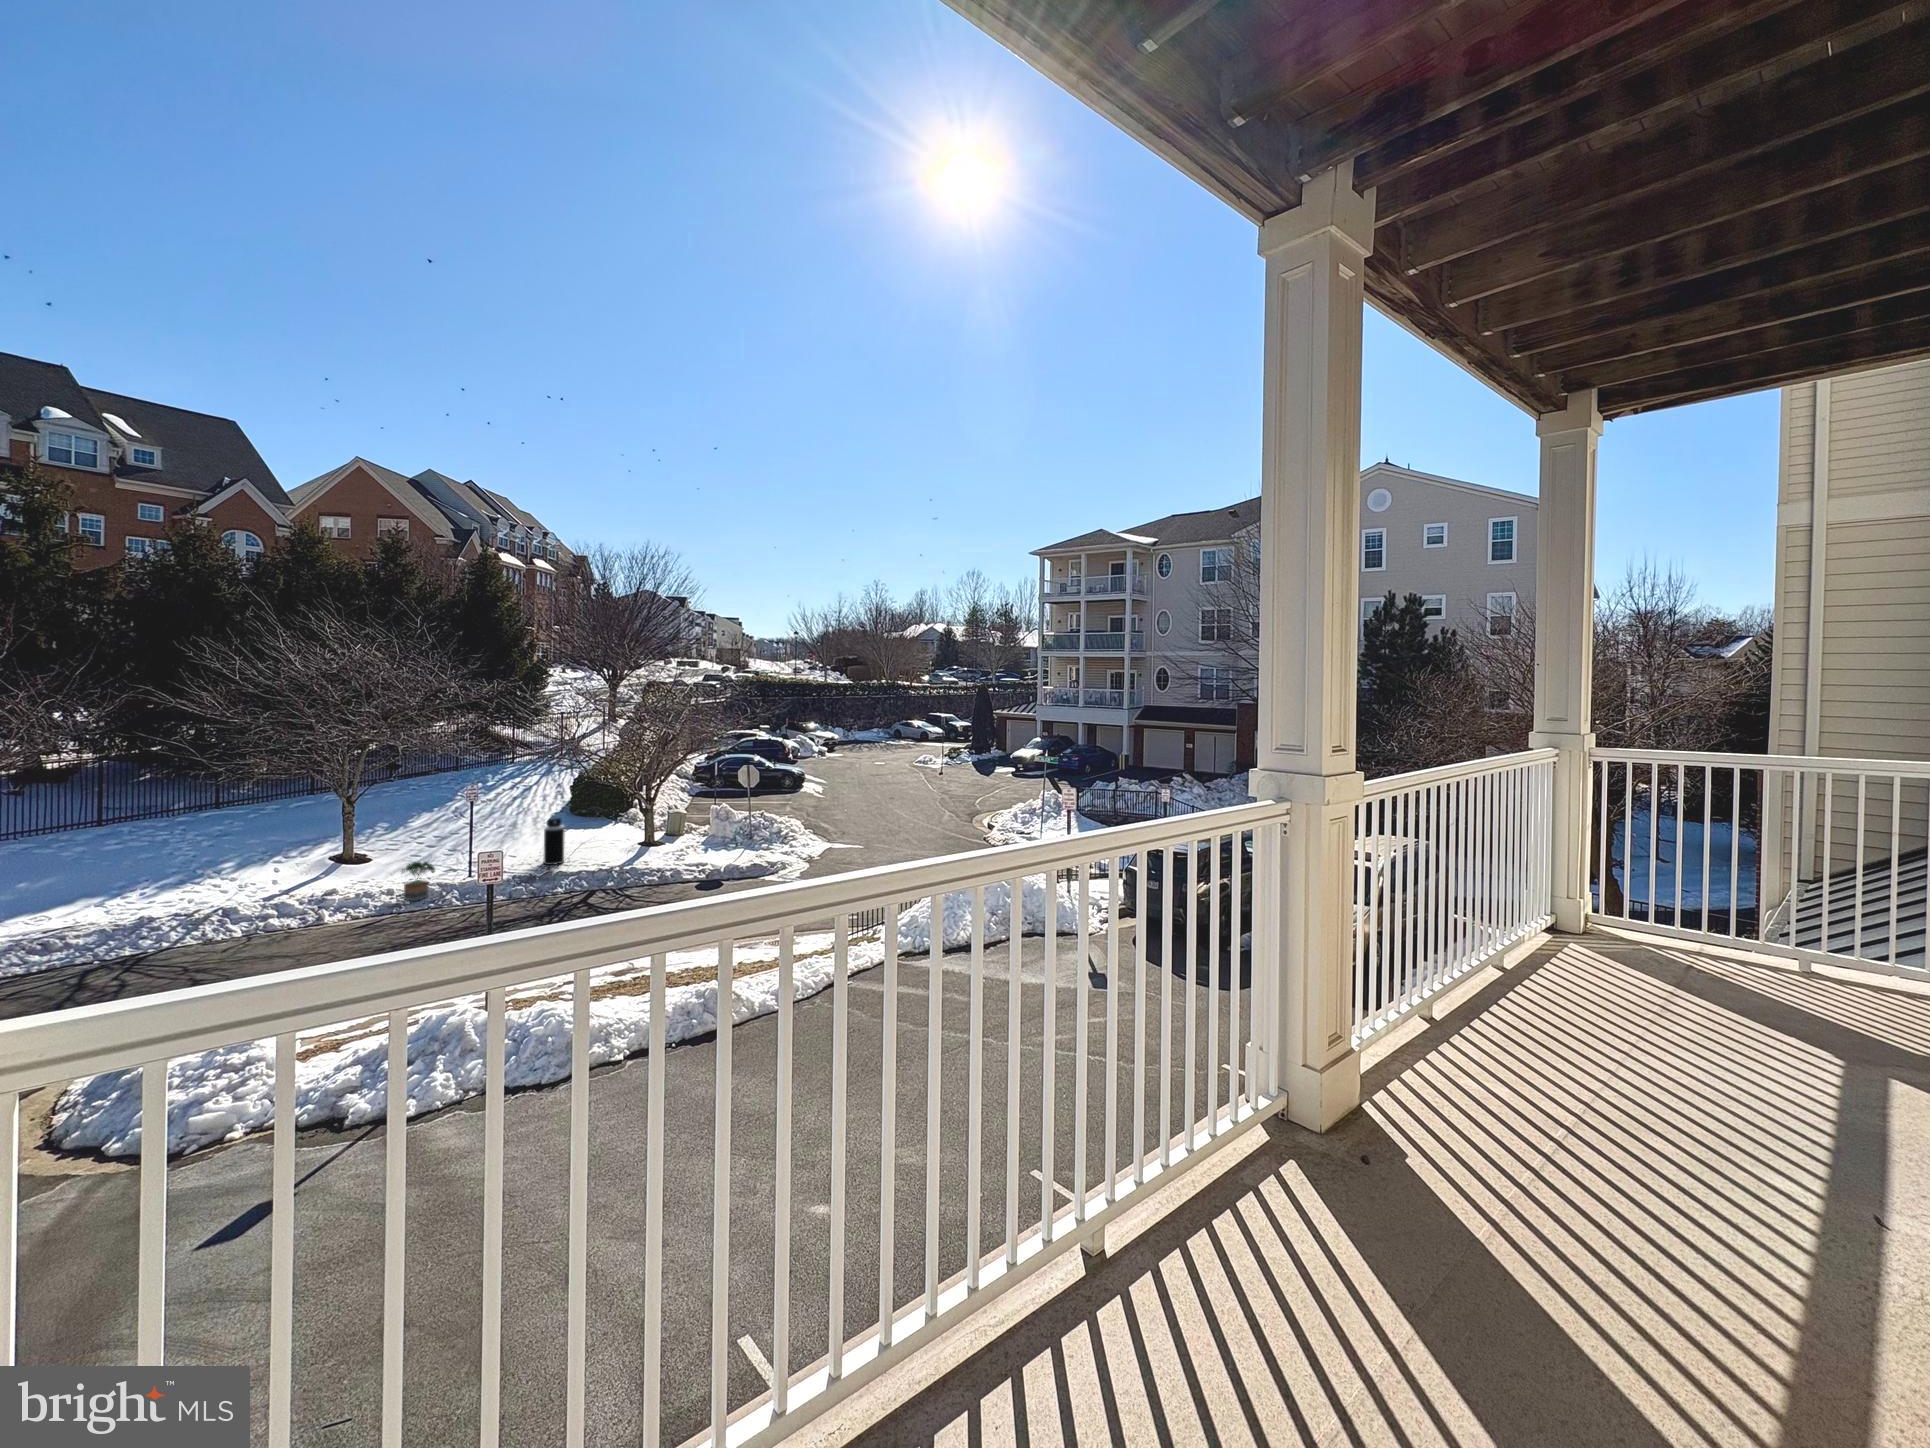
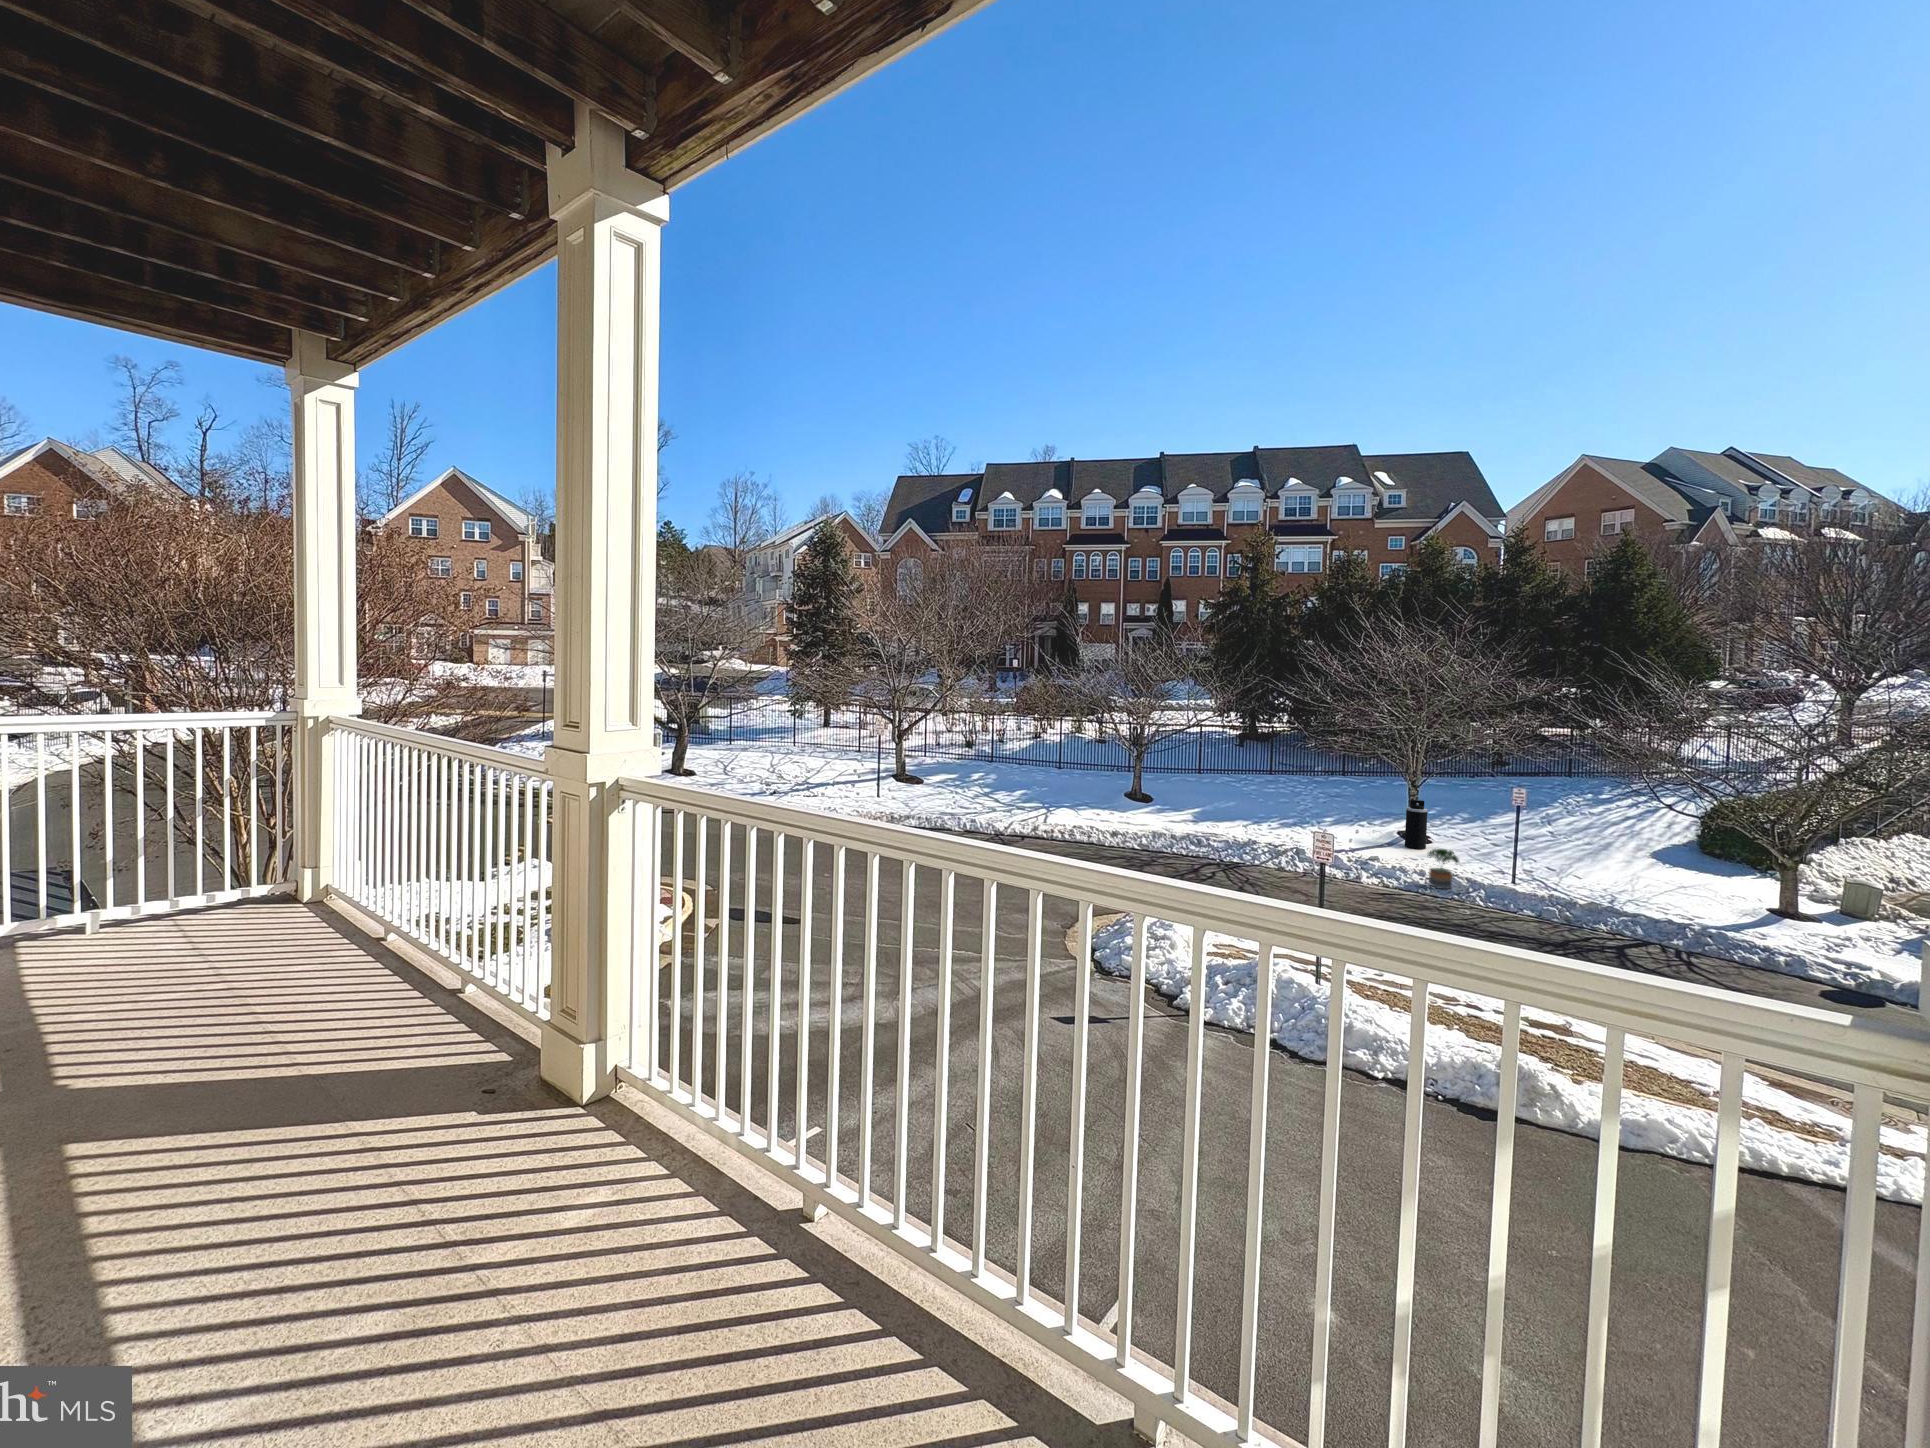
trash can: present [544,818,565,865] -> present [1405,800,1428,849]

